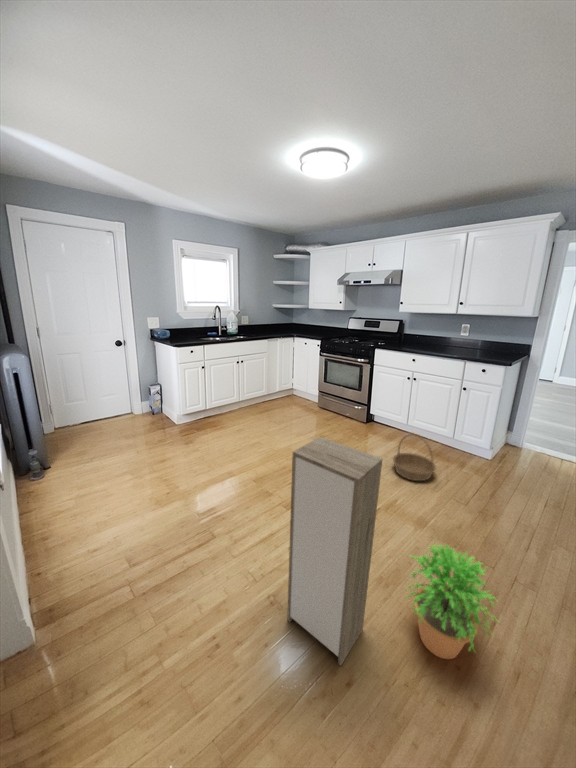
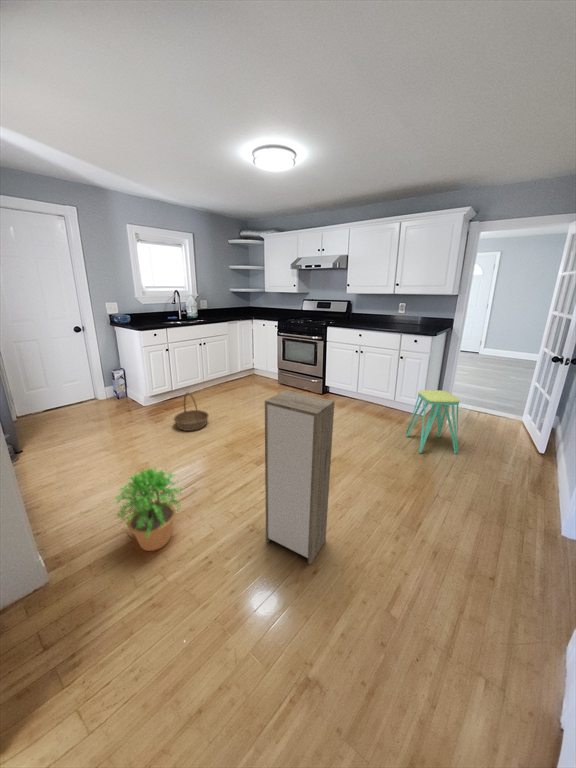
stool: none [467,433,543,517] -> present [406,390,460,454]
basket: present [393,434,436,481] -> present [174,393,209,431]
potted plant: present [408,545,496,659] -> present [116,468,181,551]

